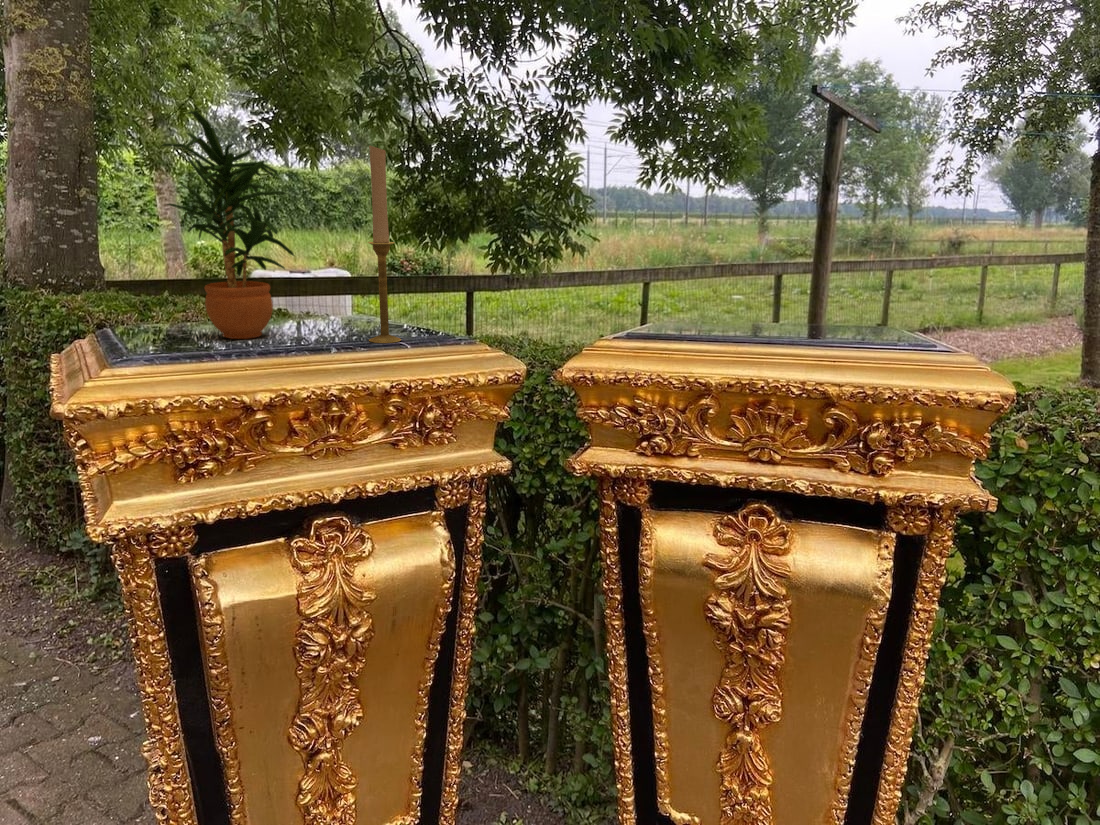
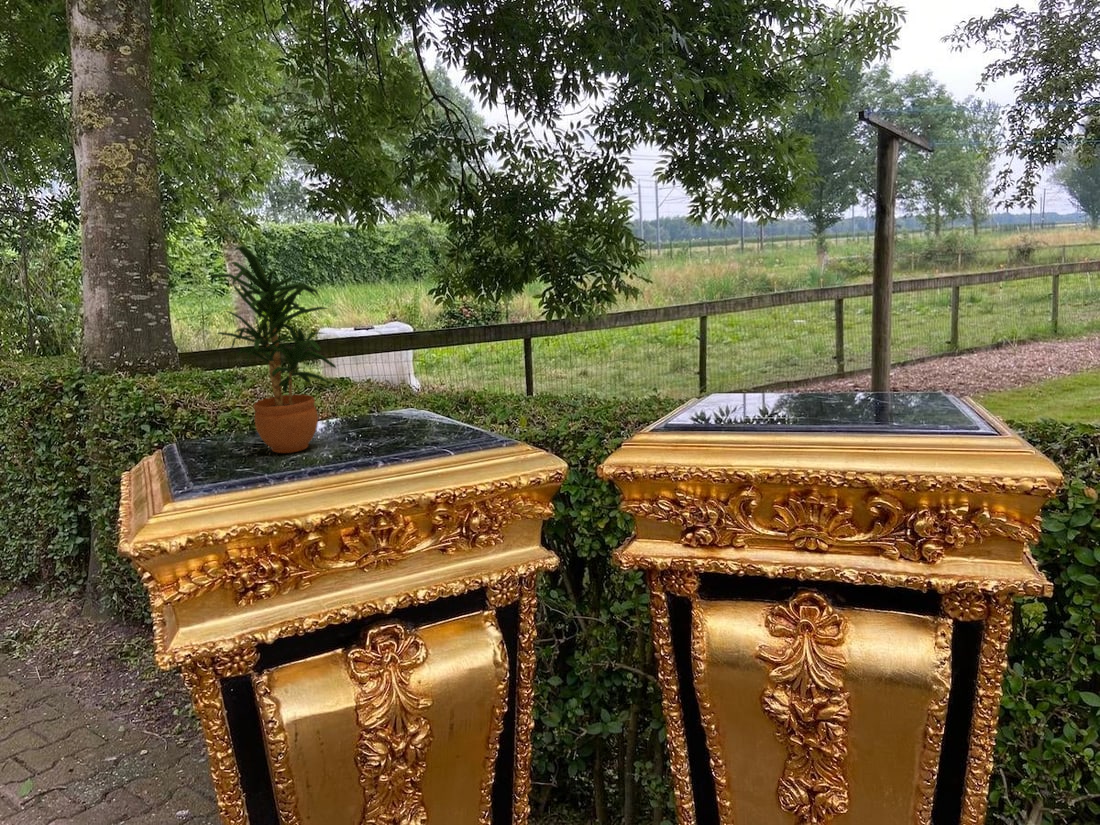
candlestick: present [368,144,401,343] -> none [404,262,443,450]

